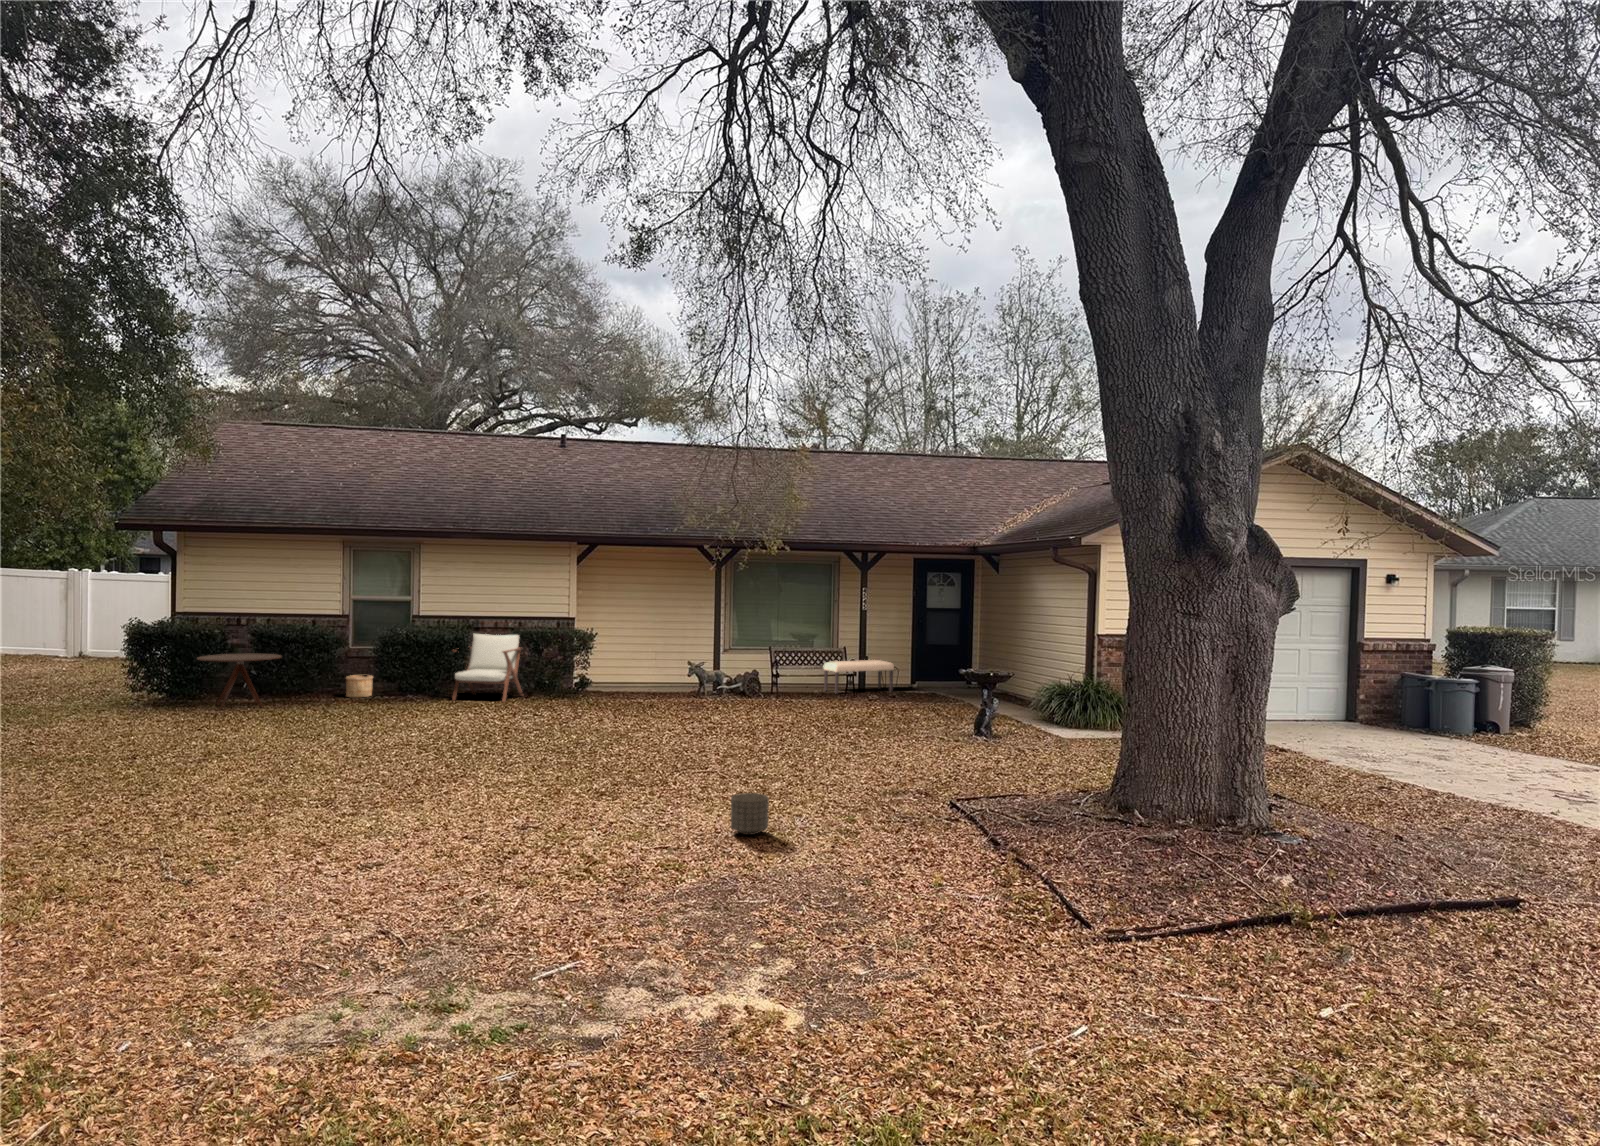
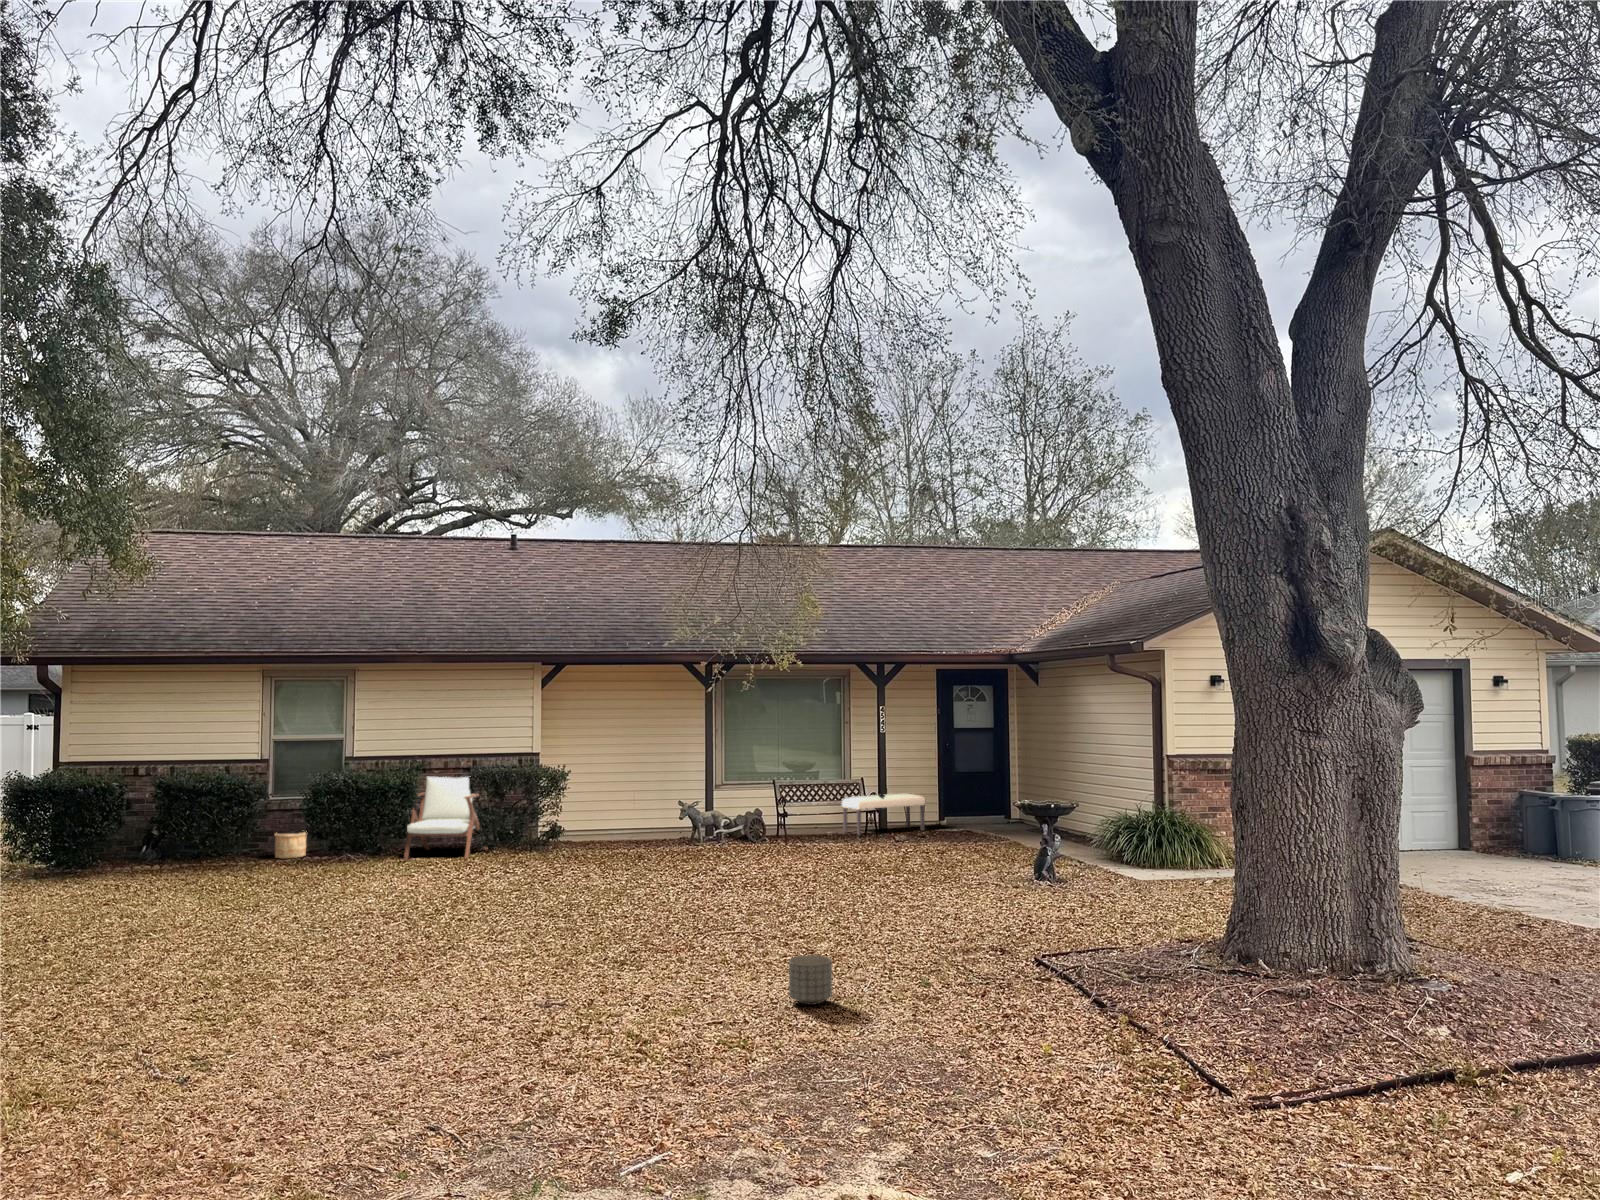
round table: present [197,654,281,710] -> none [101,809,202,879]

